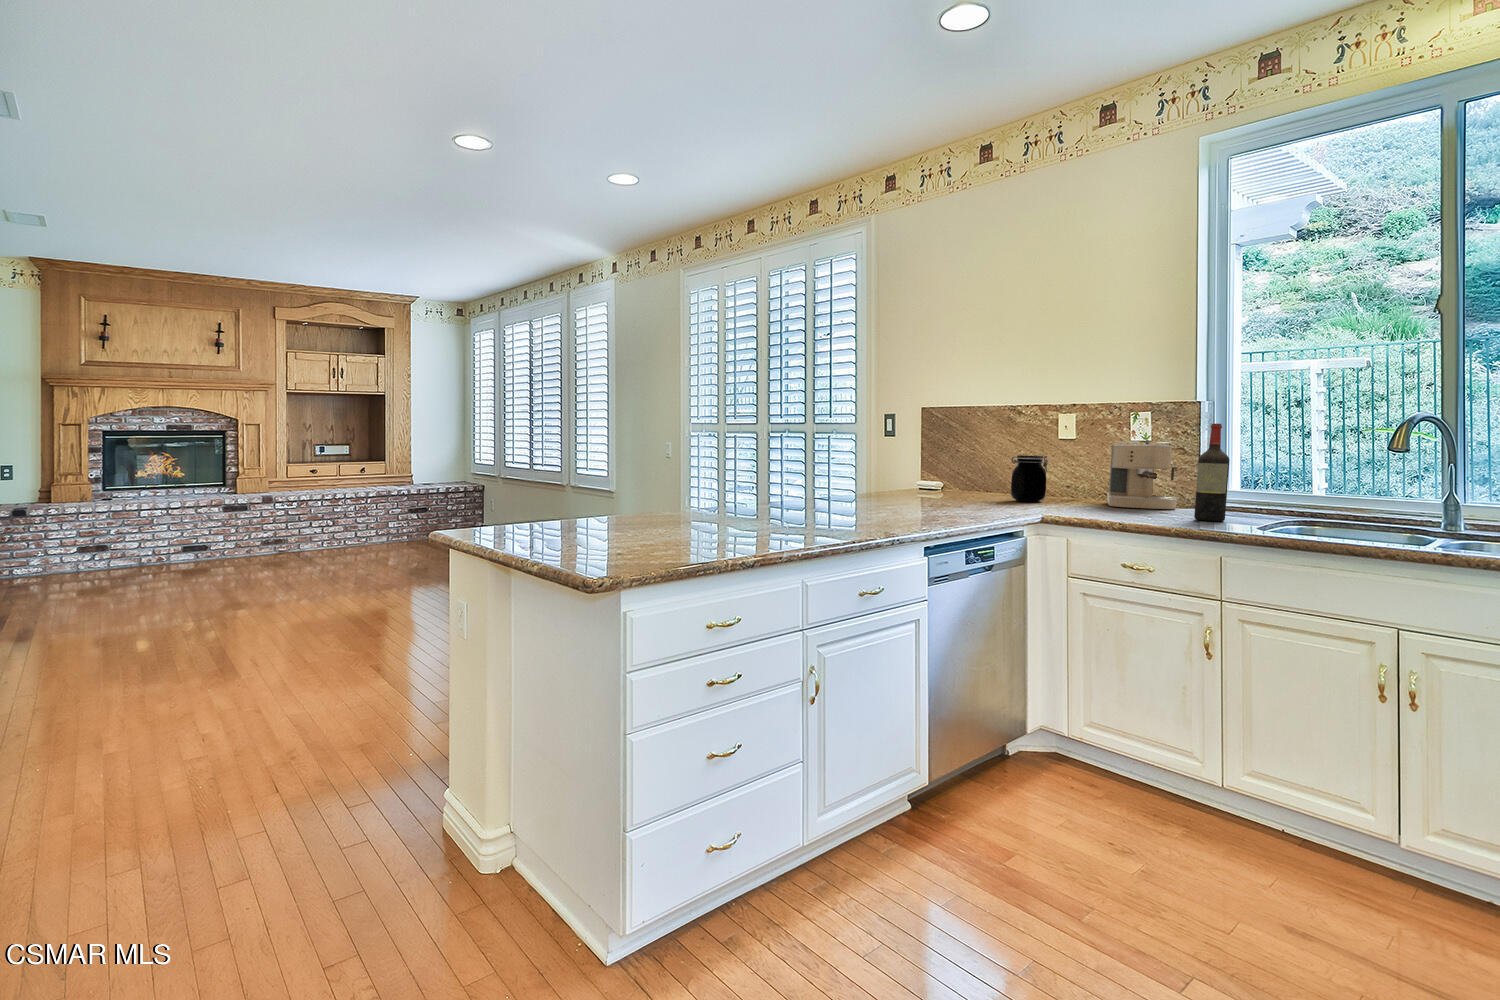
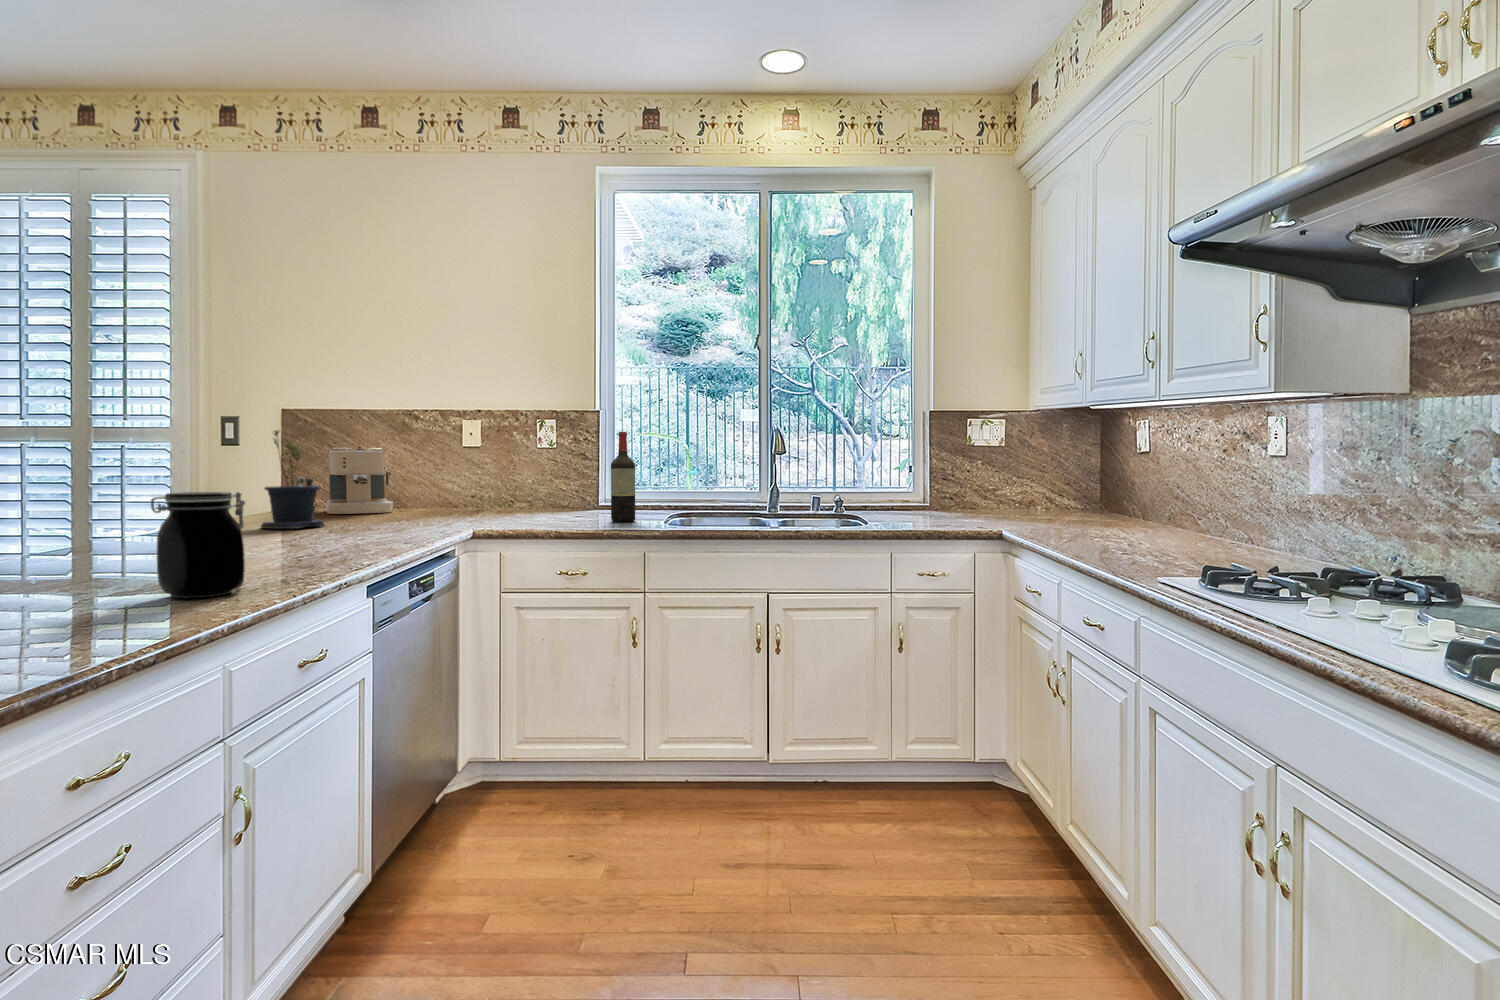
potted plant: none [886,425,934,502] -> present [261,430,324,529]
coffee maker: present [1107,440,1177,509] -> present [326,446,393,514]
jar: present [1011,455,1048,502] -> present [151,492,245,598]

